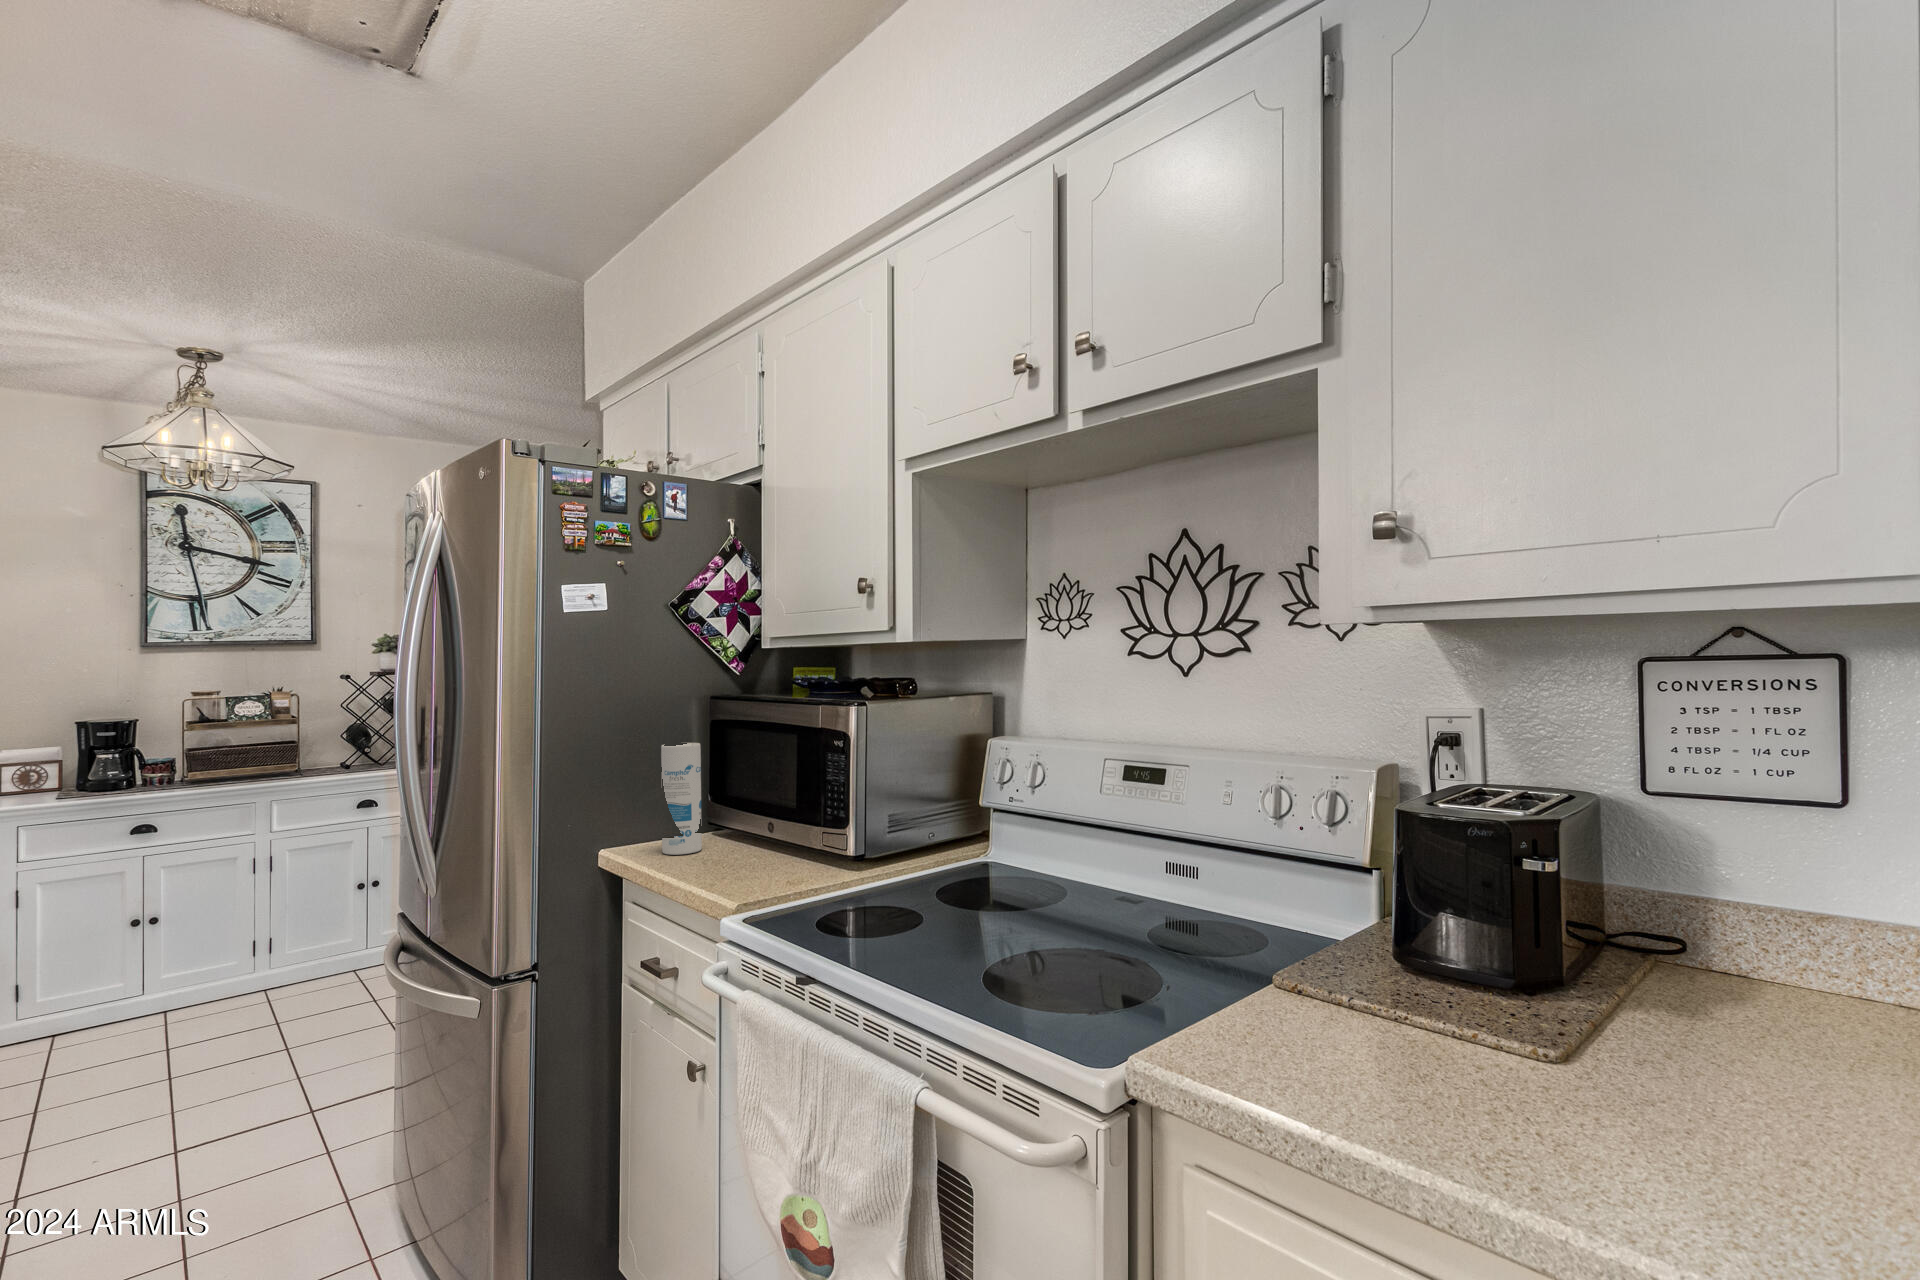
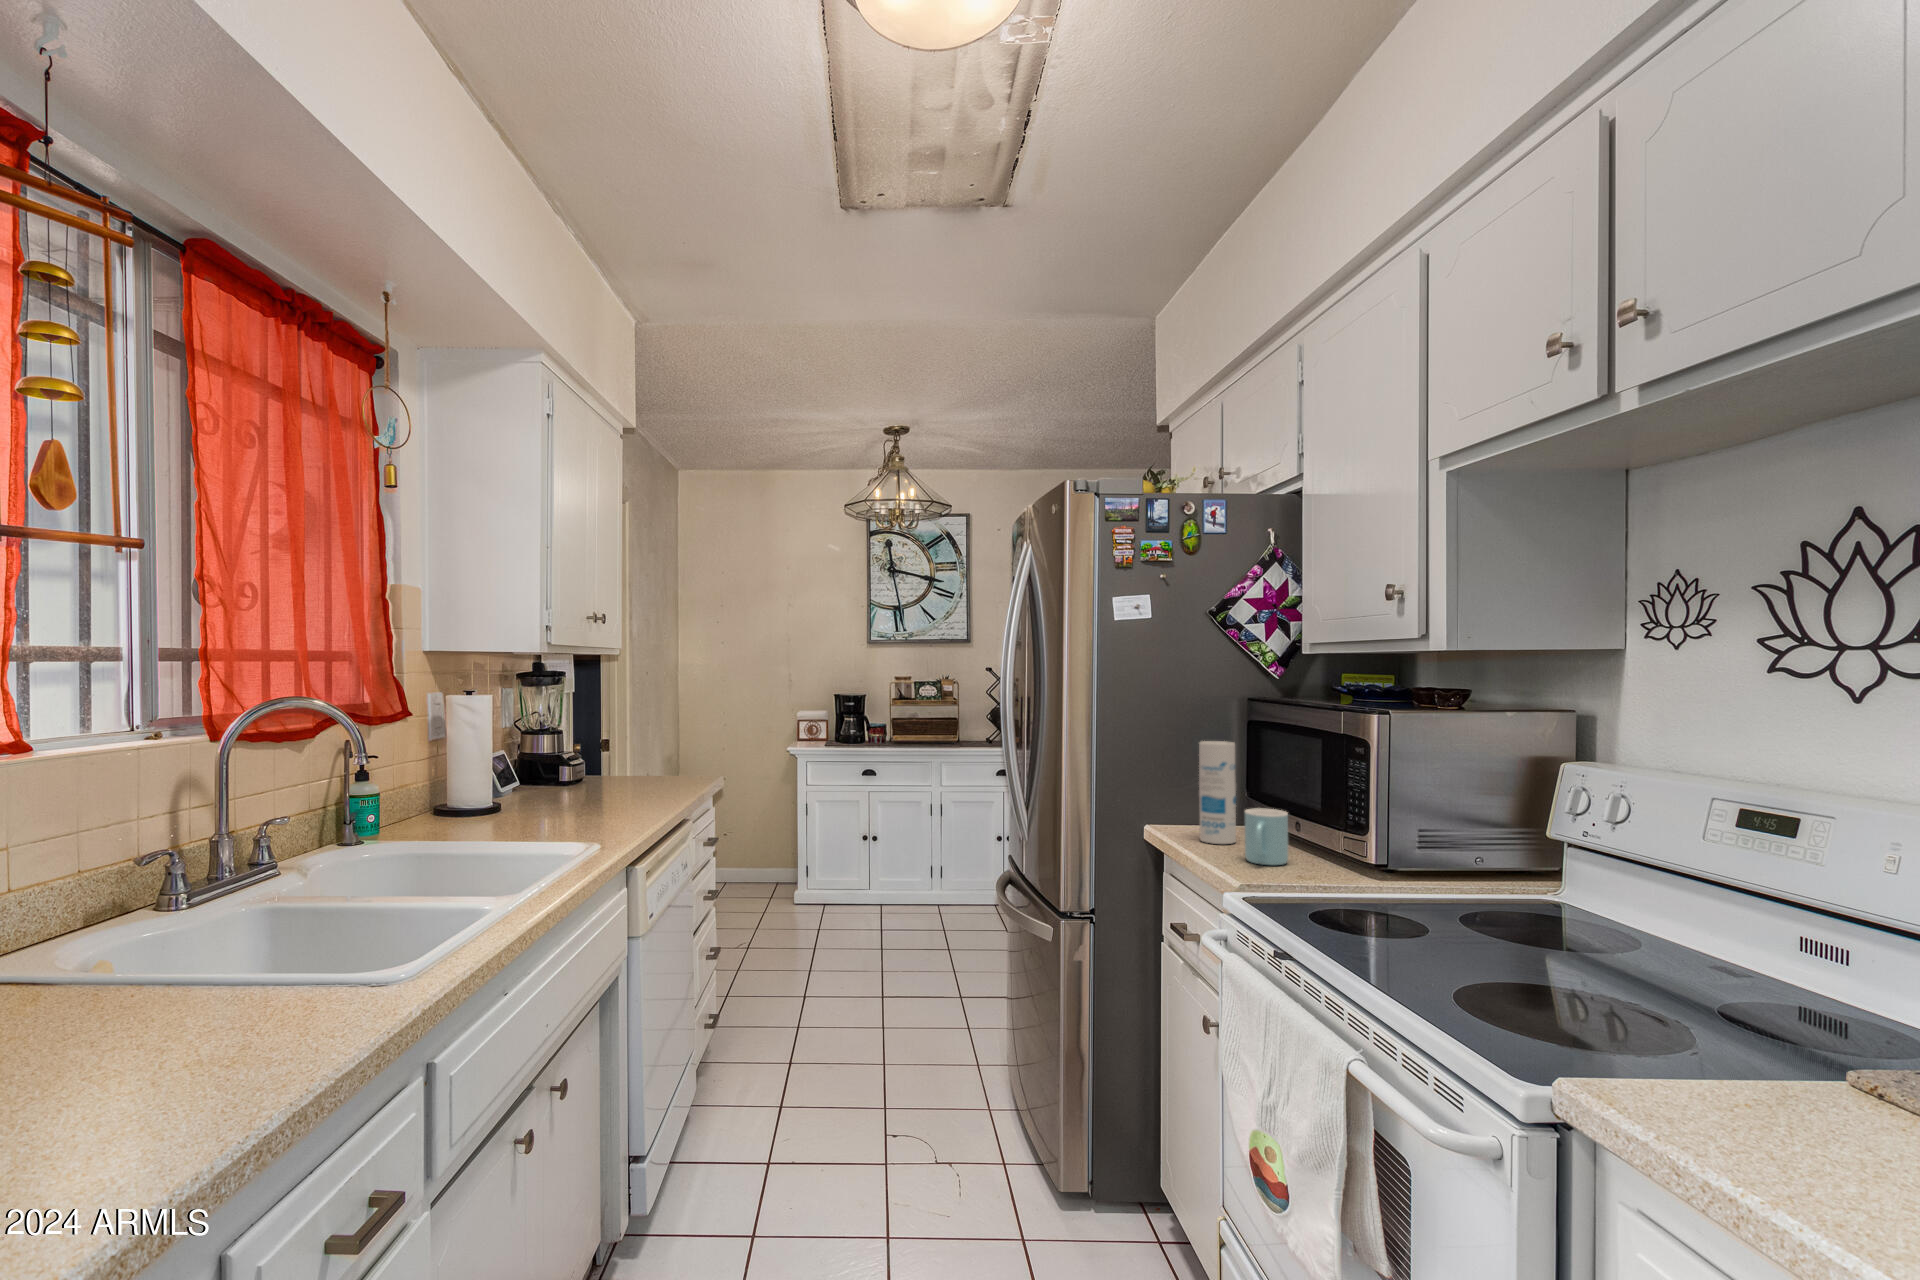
mug: none [717,809,762,869] -> present [1245,809,1288,865]

